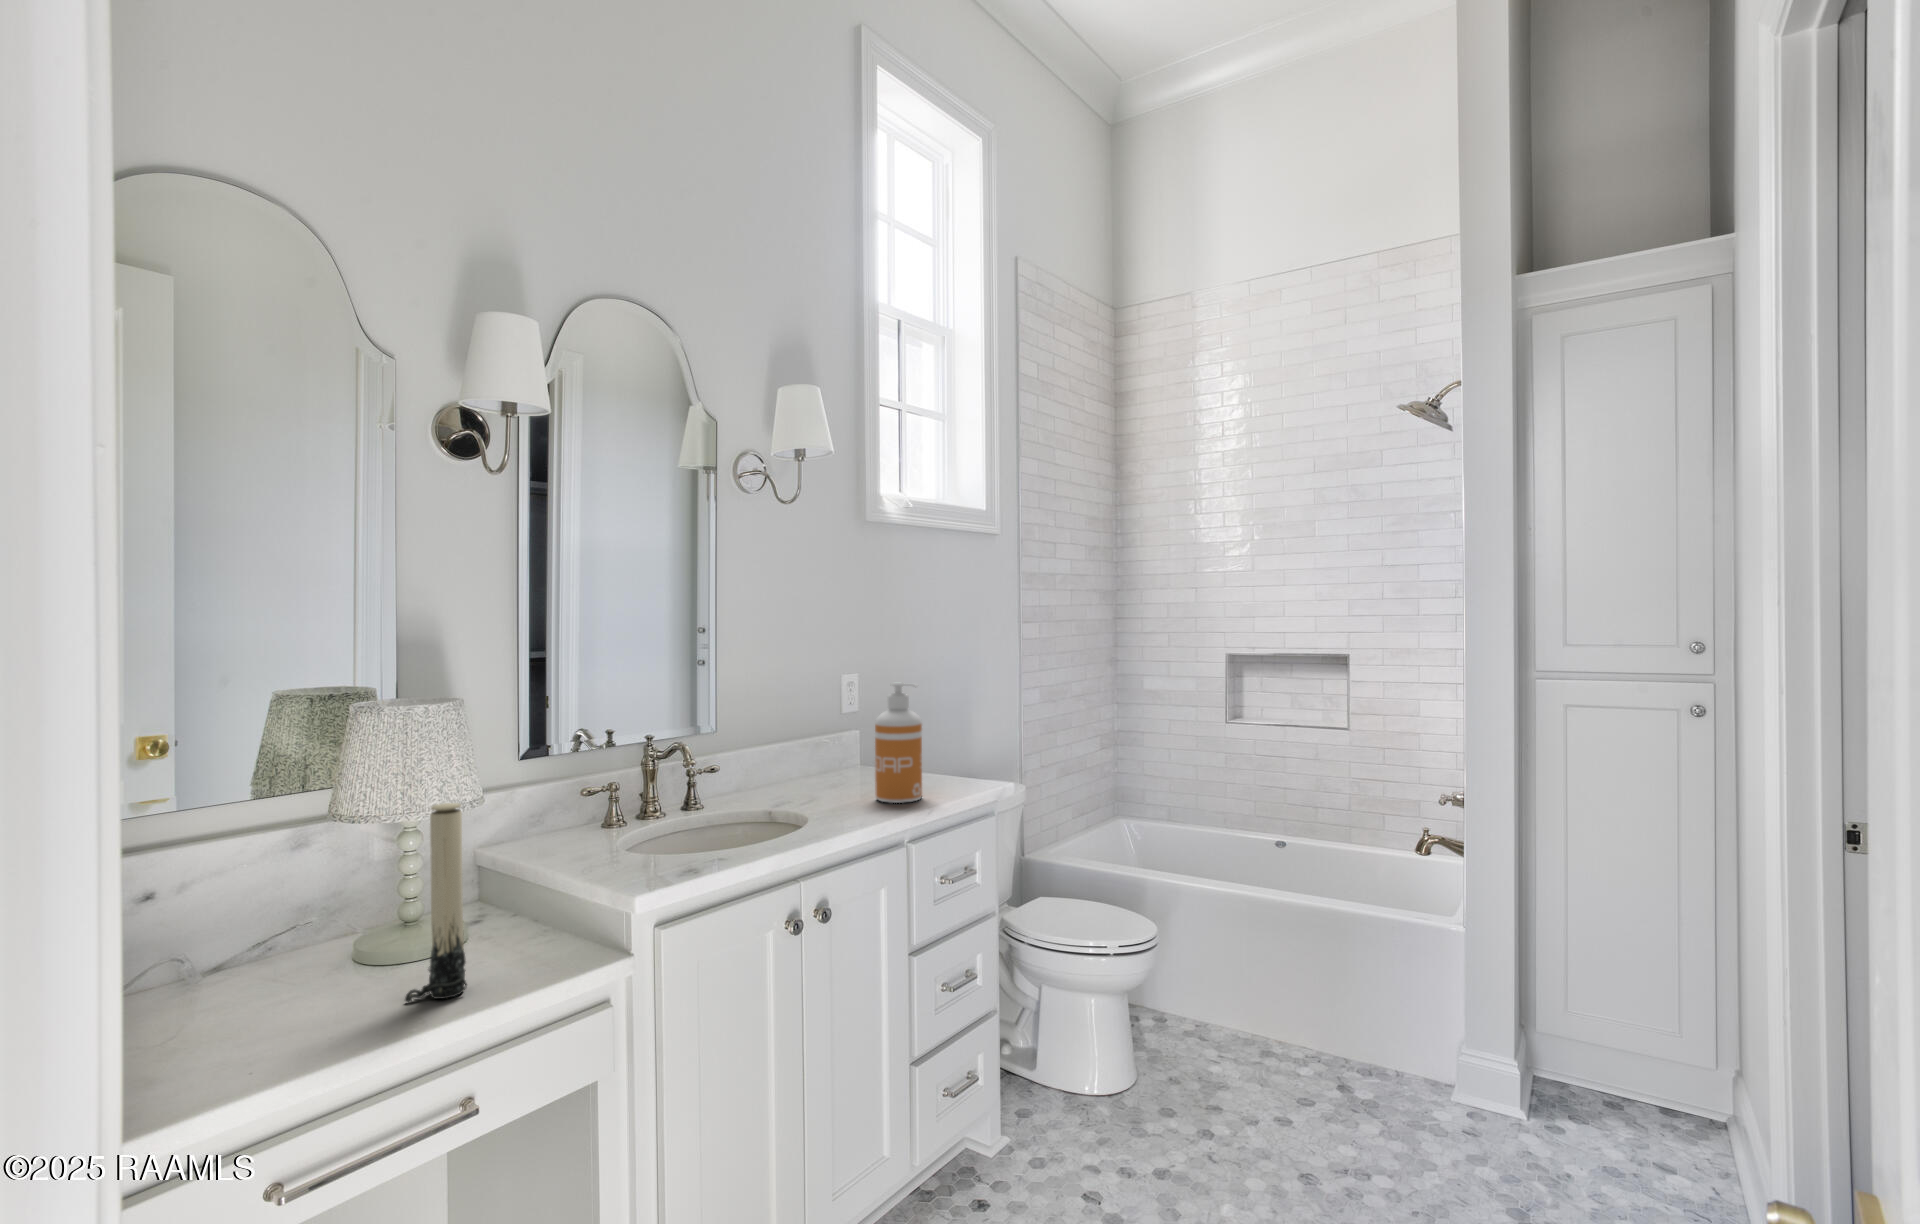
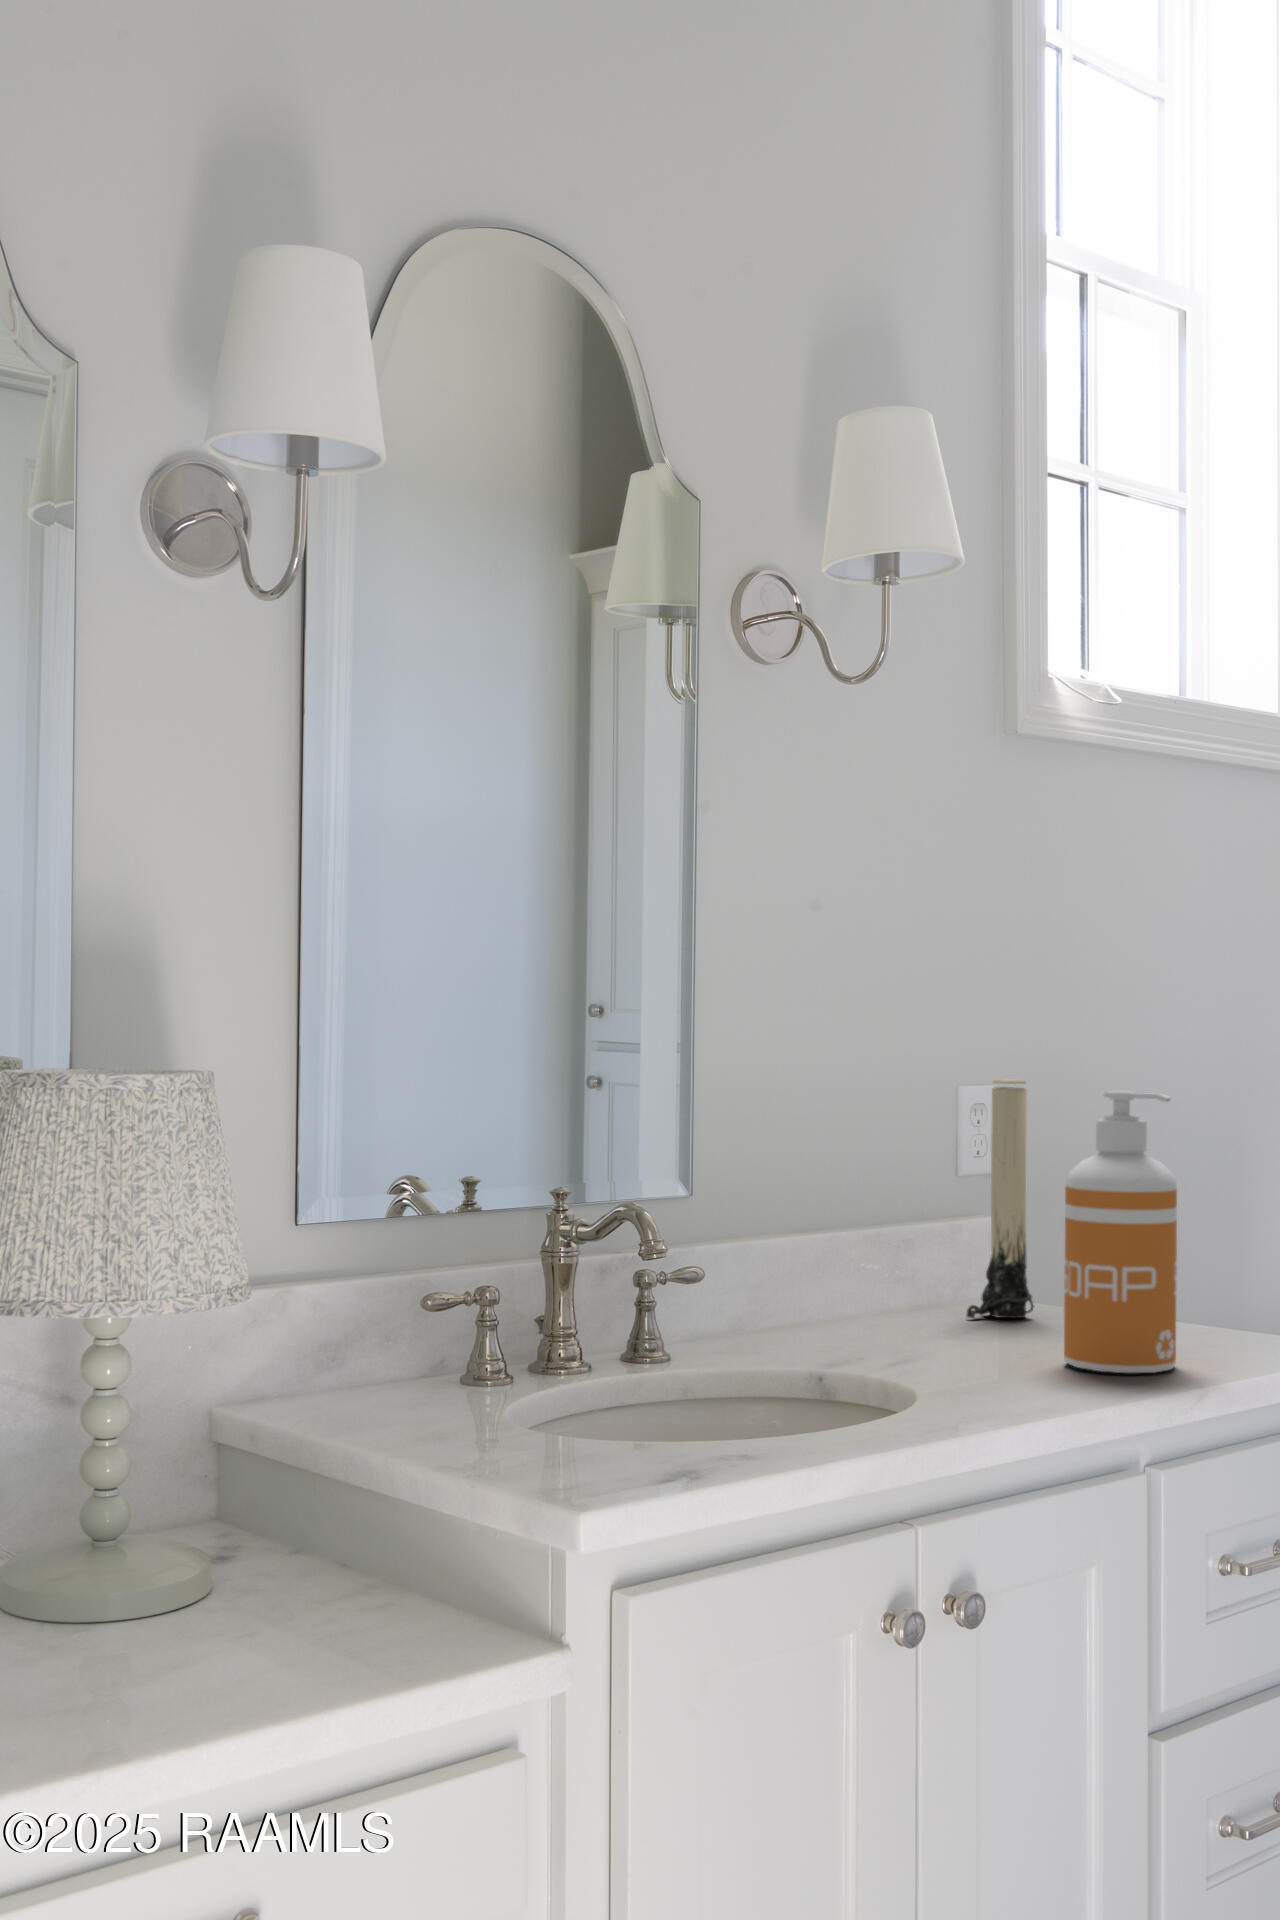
candle: present [405,803,467,1002] -> present [966,1079,1034,1318]

